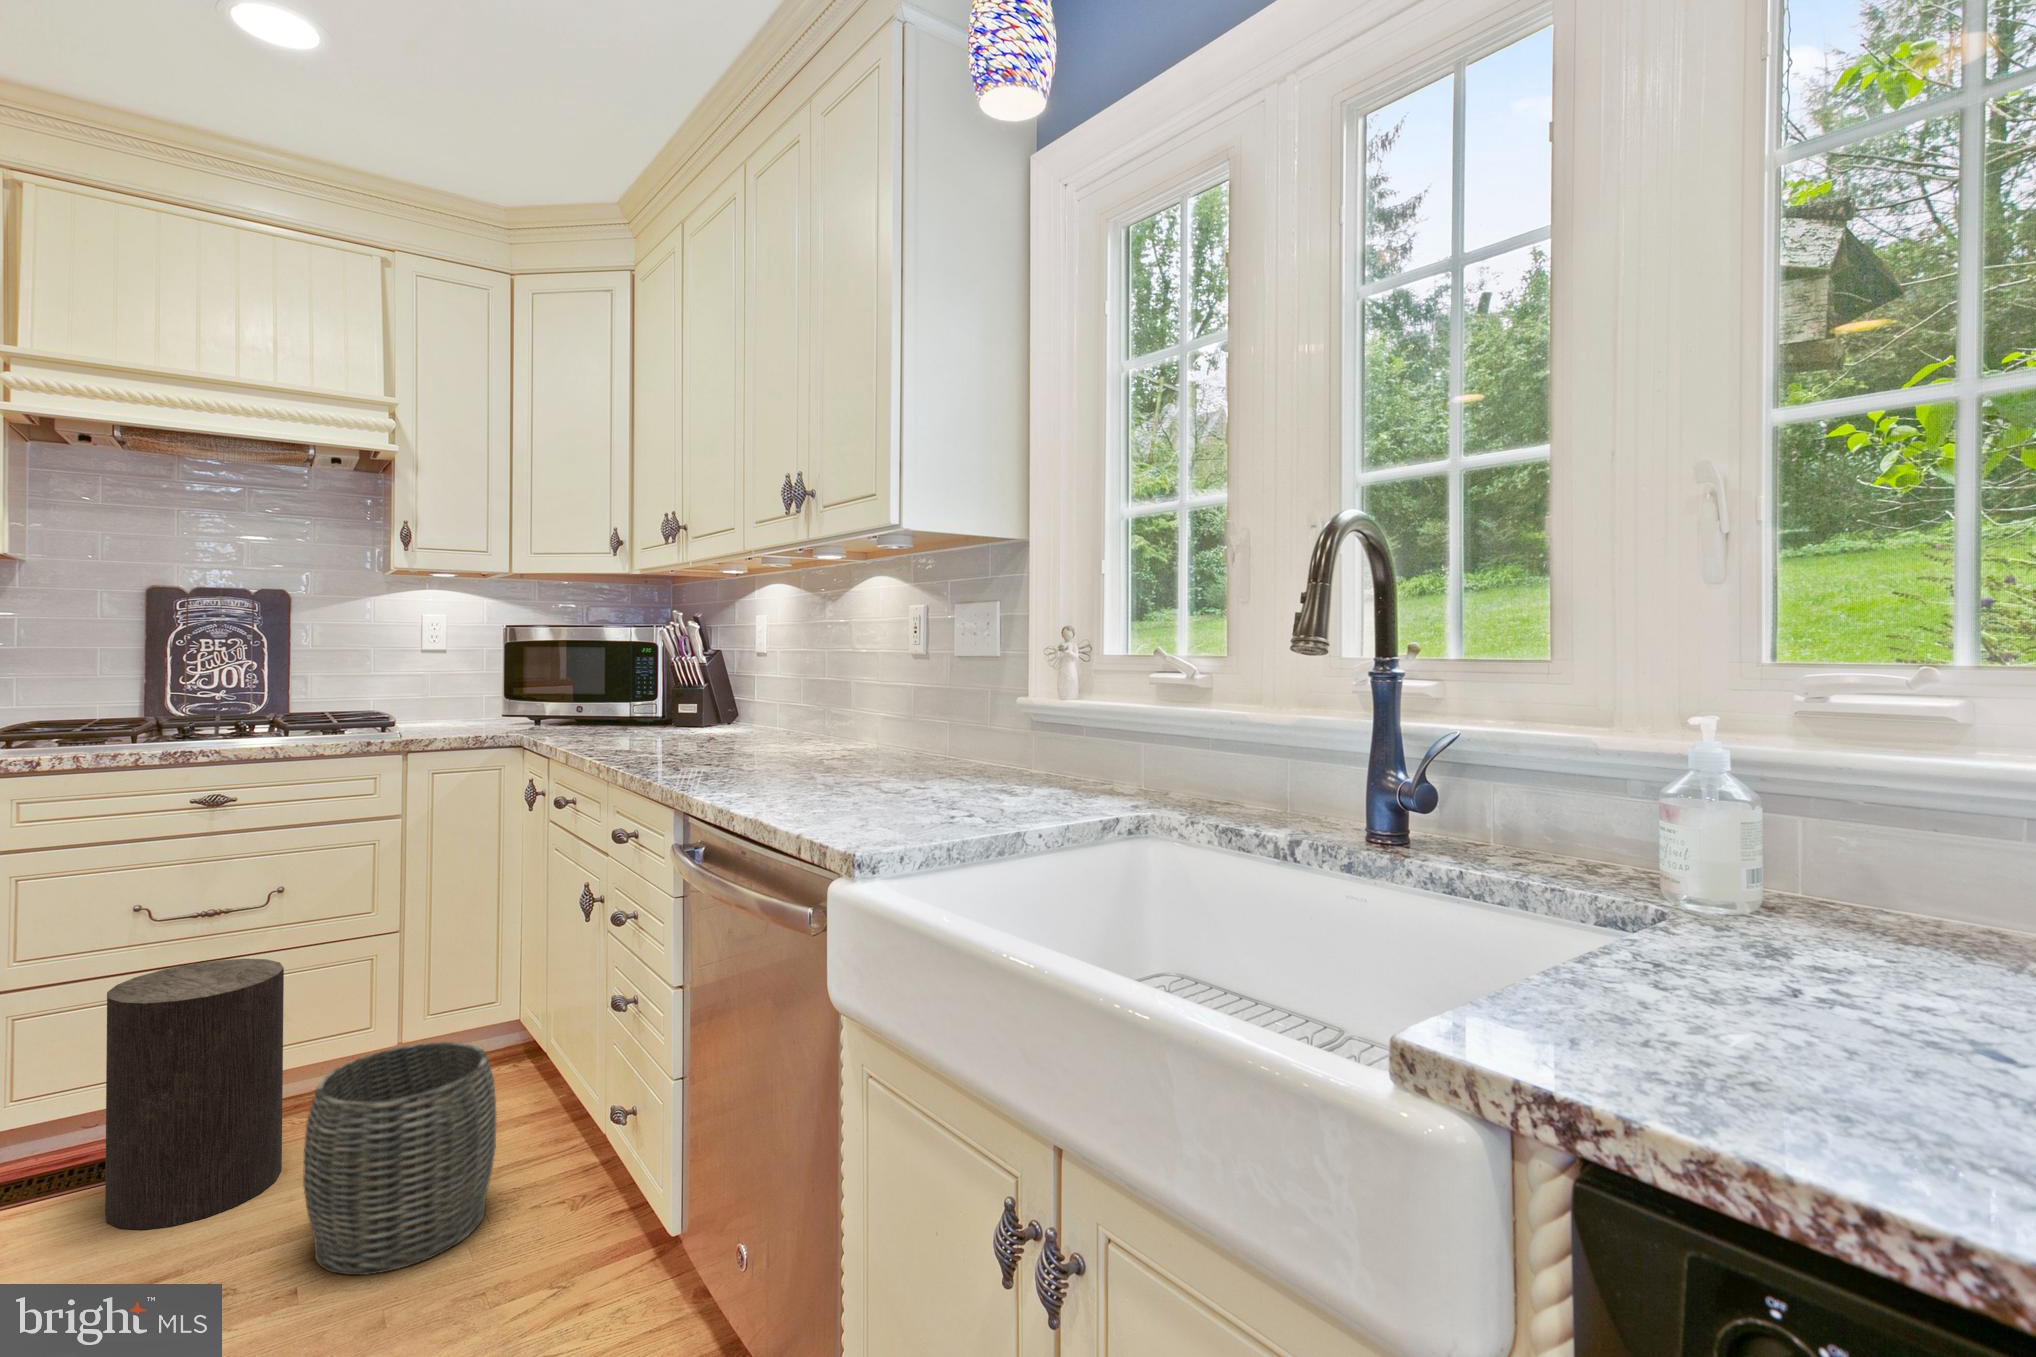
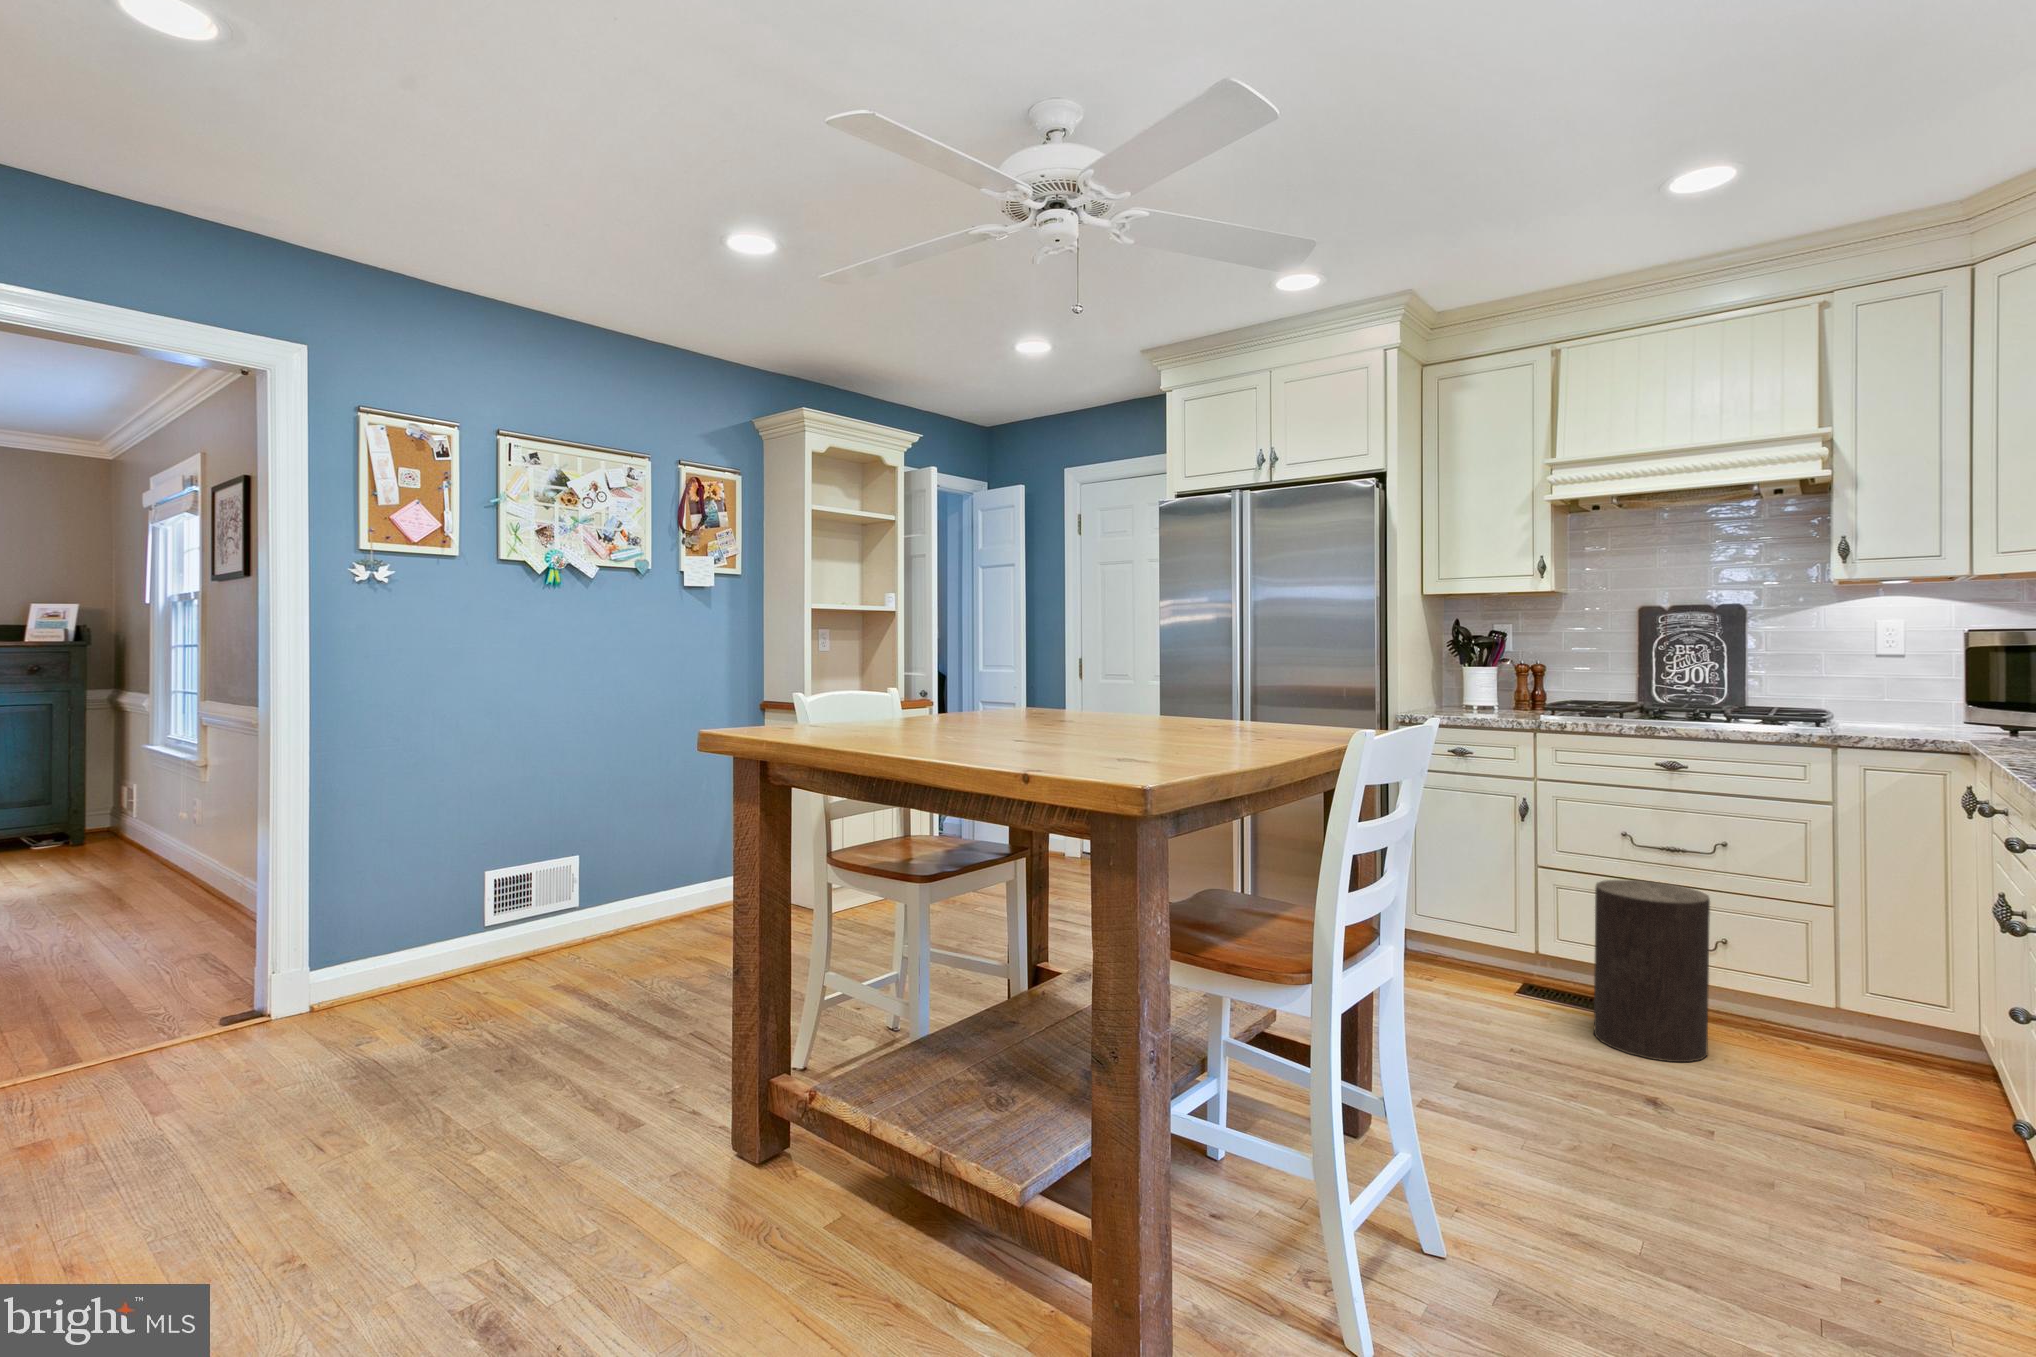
woven basket: present [303,1042,496,1275] -> none [1704,981,1876,1163]

